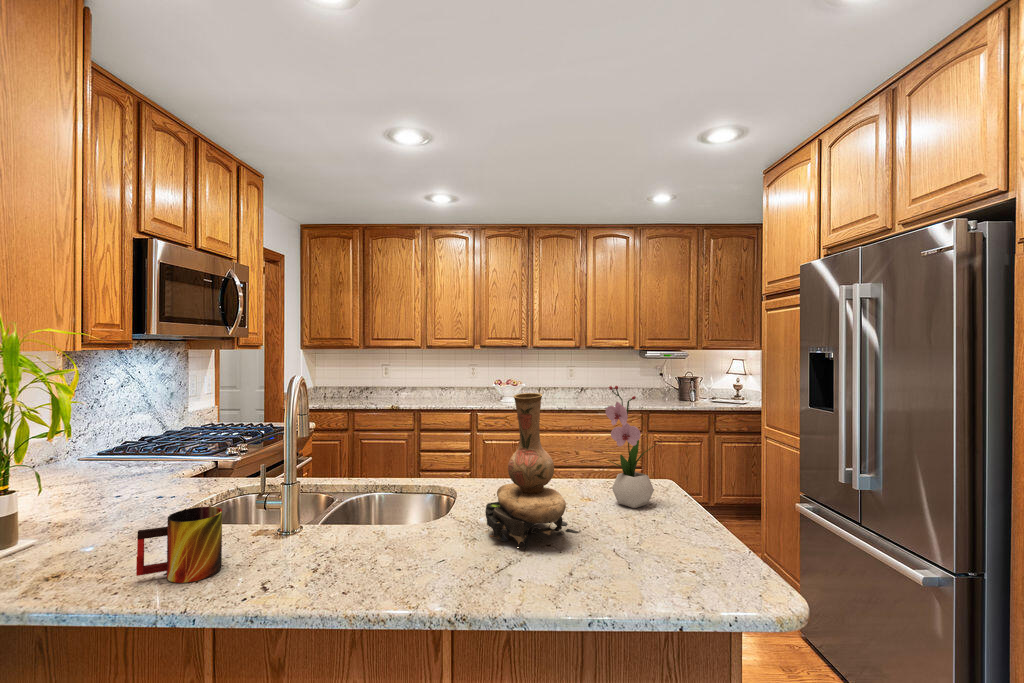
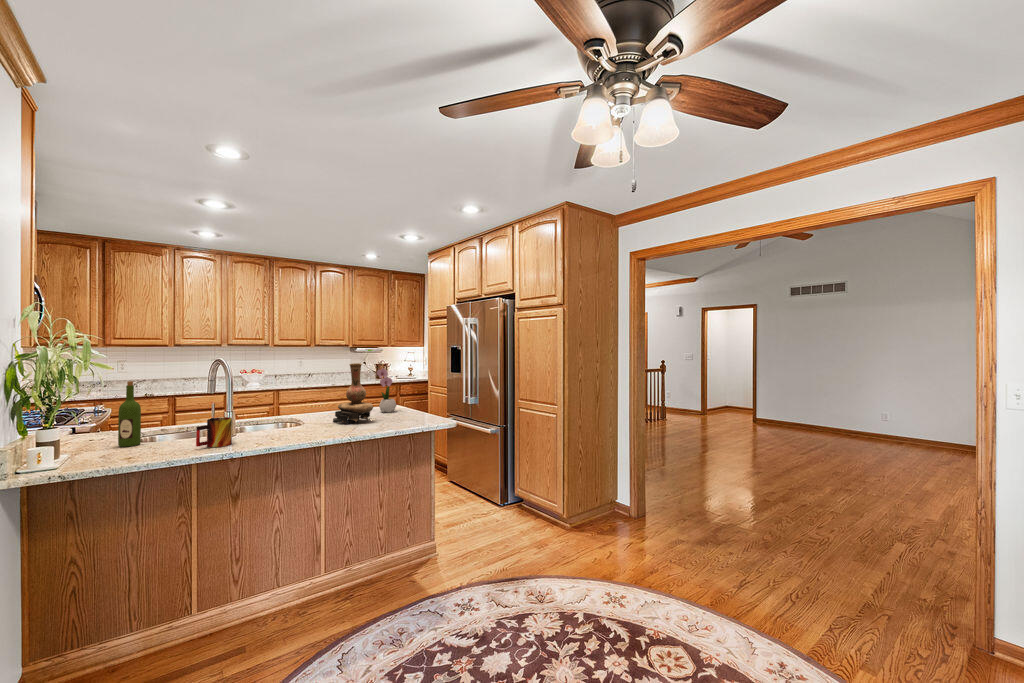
wine bottle: none [125,411,162,529] -> present [118,381,141,447]

